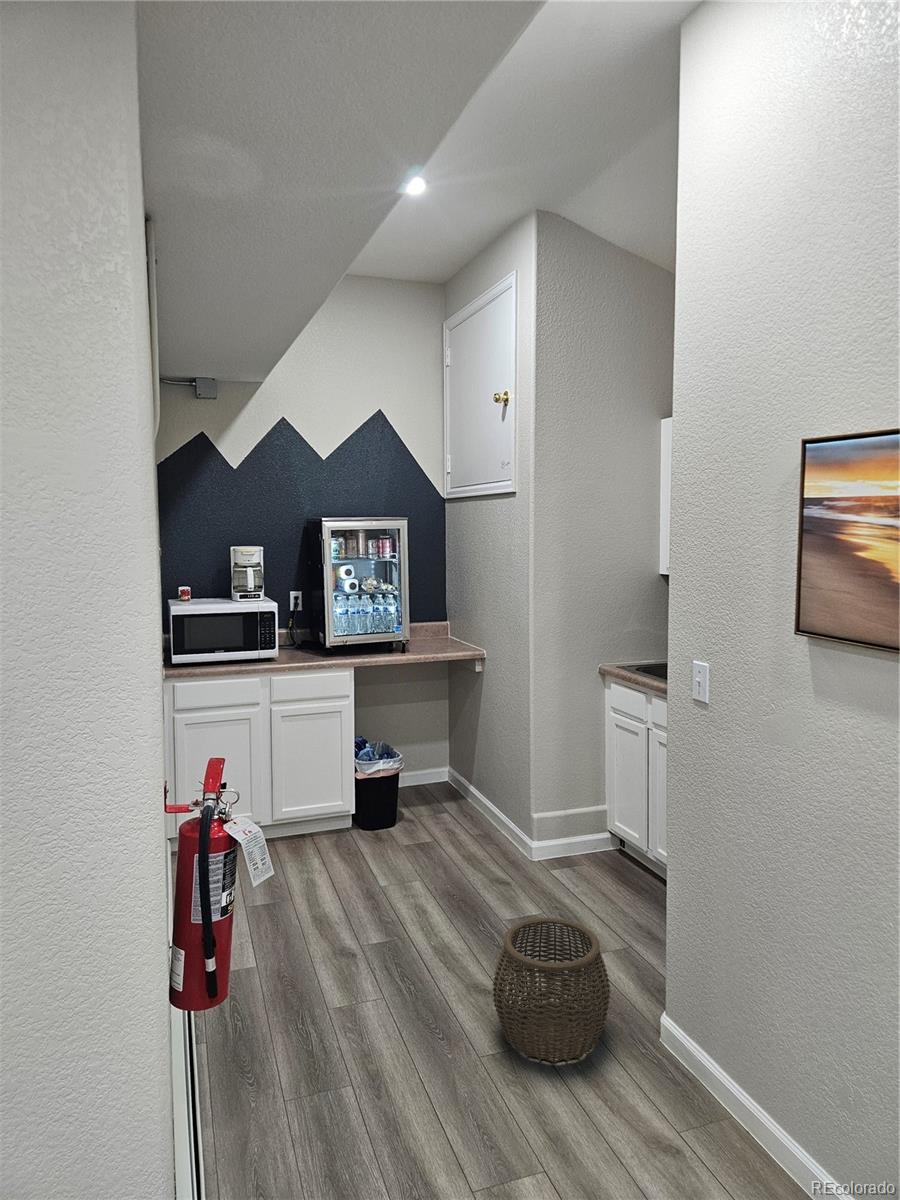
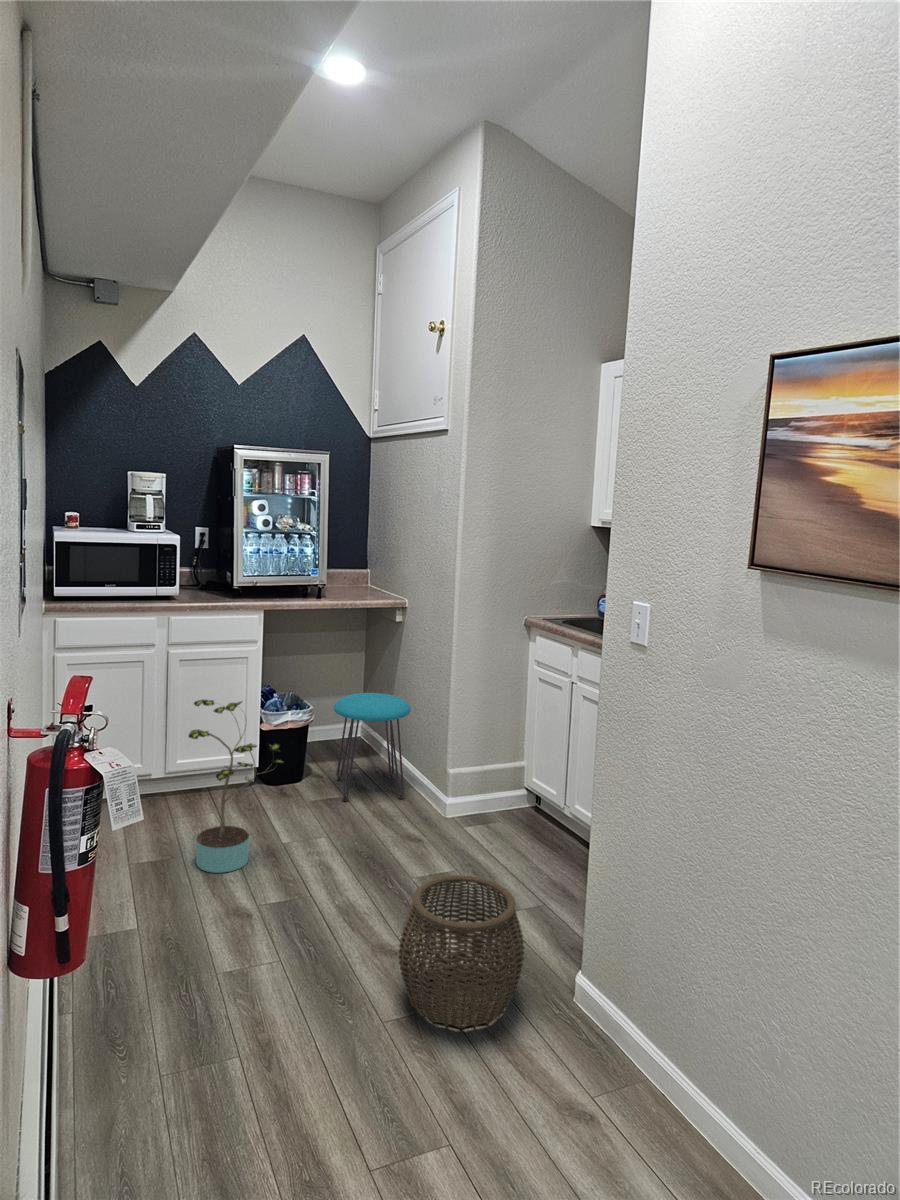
stool: none [423,741,494,845] -> present [334,693,411,801]
potted plant: none [294,755,380,916] -> present [189,700,284,873]

